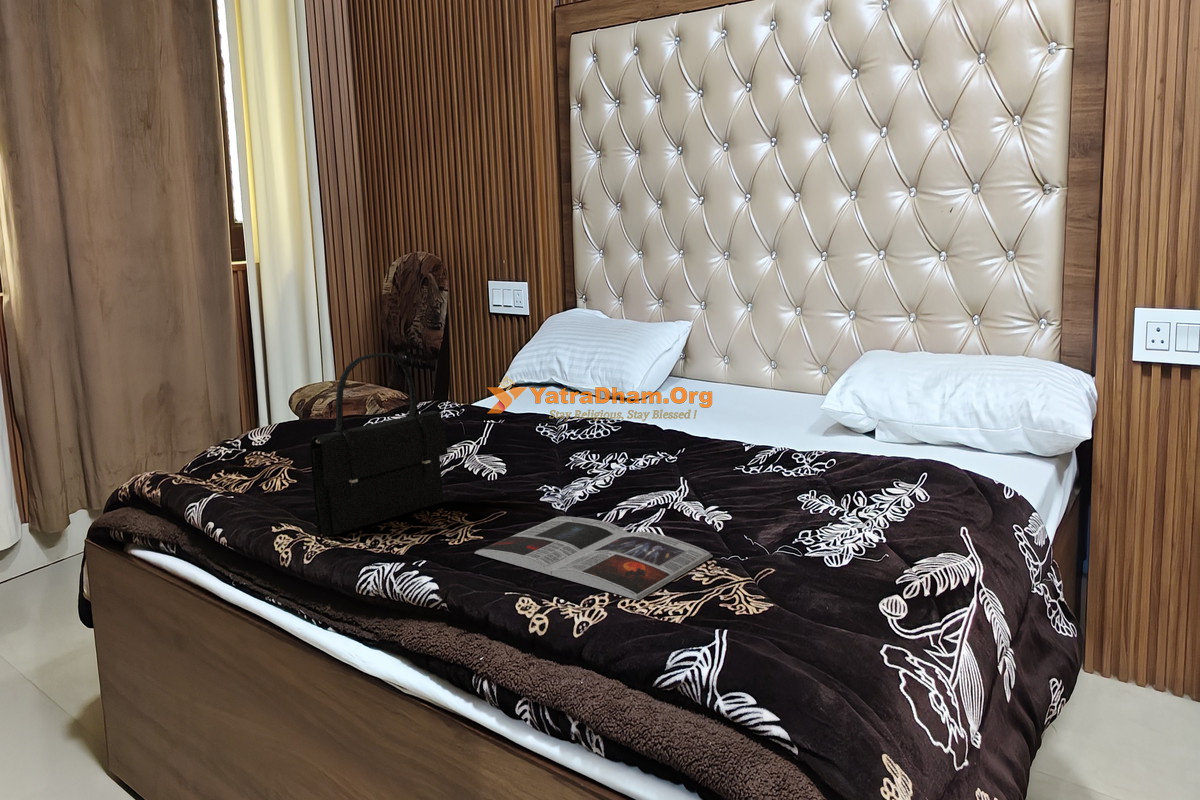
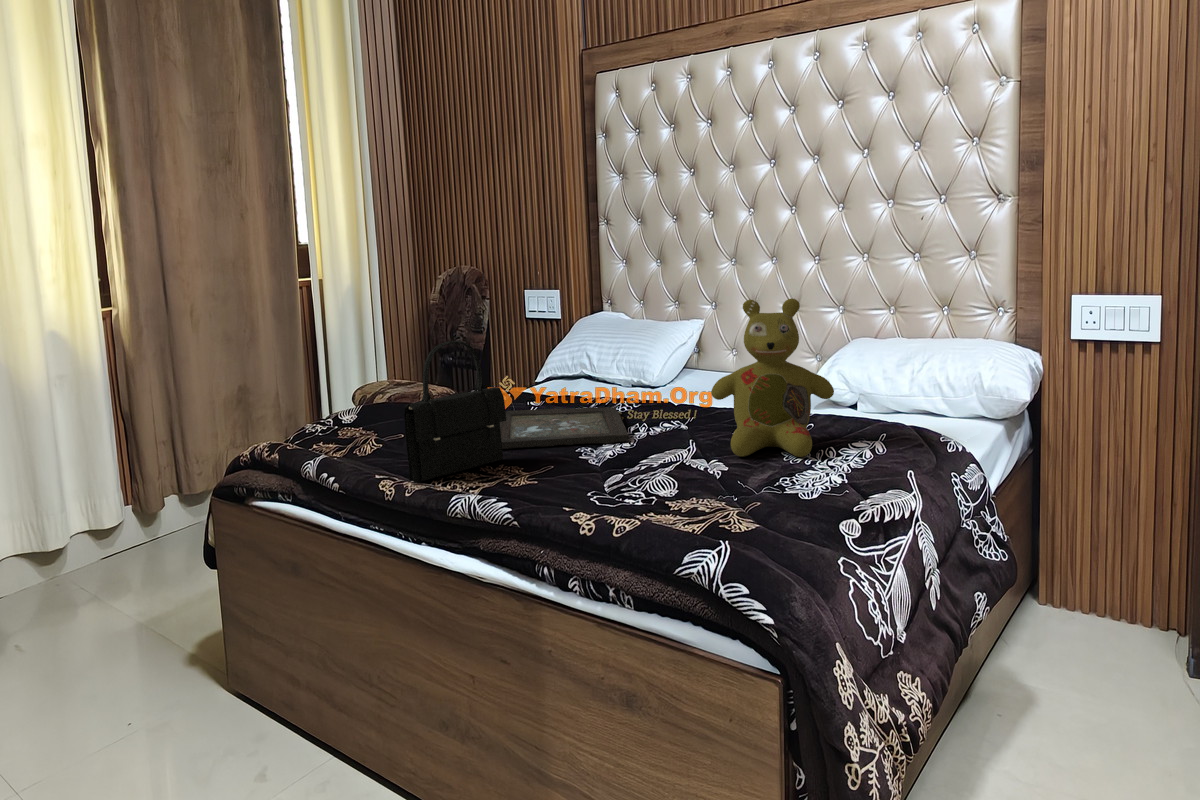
stuffed bear: none [706,305,860,507] -> present [711,298,834,457]
tray: none [432,427,602,486] -> present [500,407,629,449]
magazine: present [475,517,713,600] -> none [532,466,714,514]

